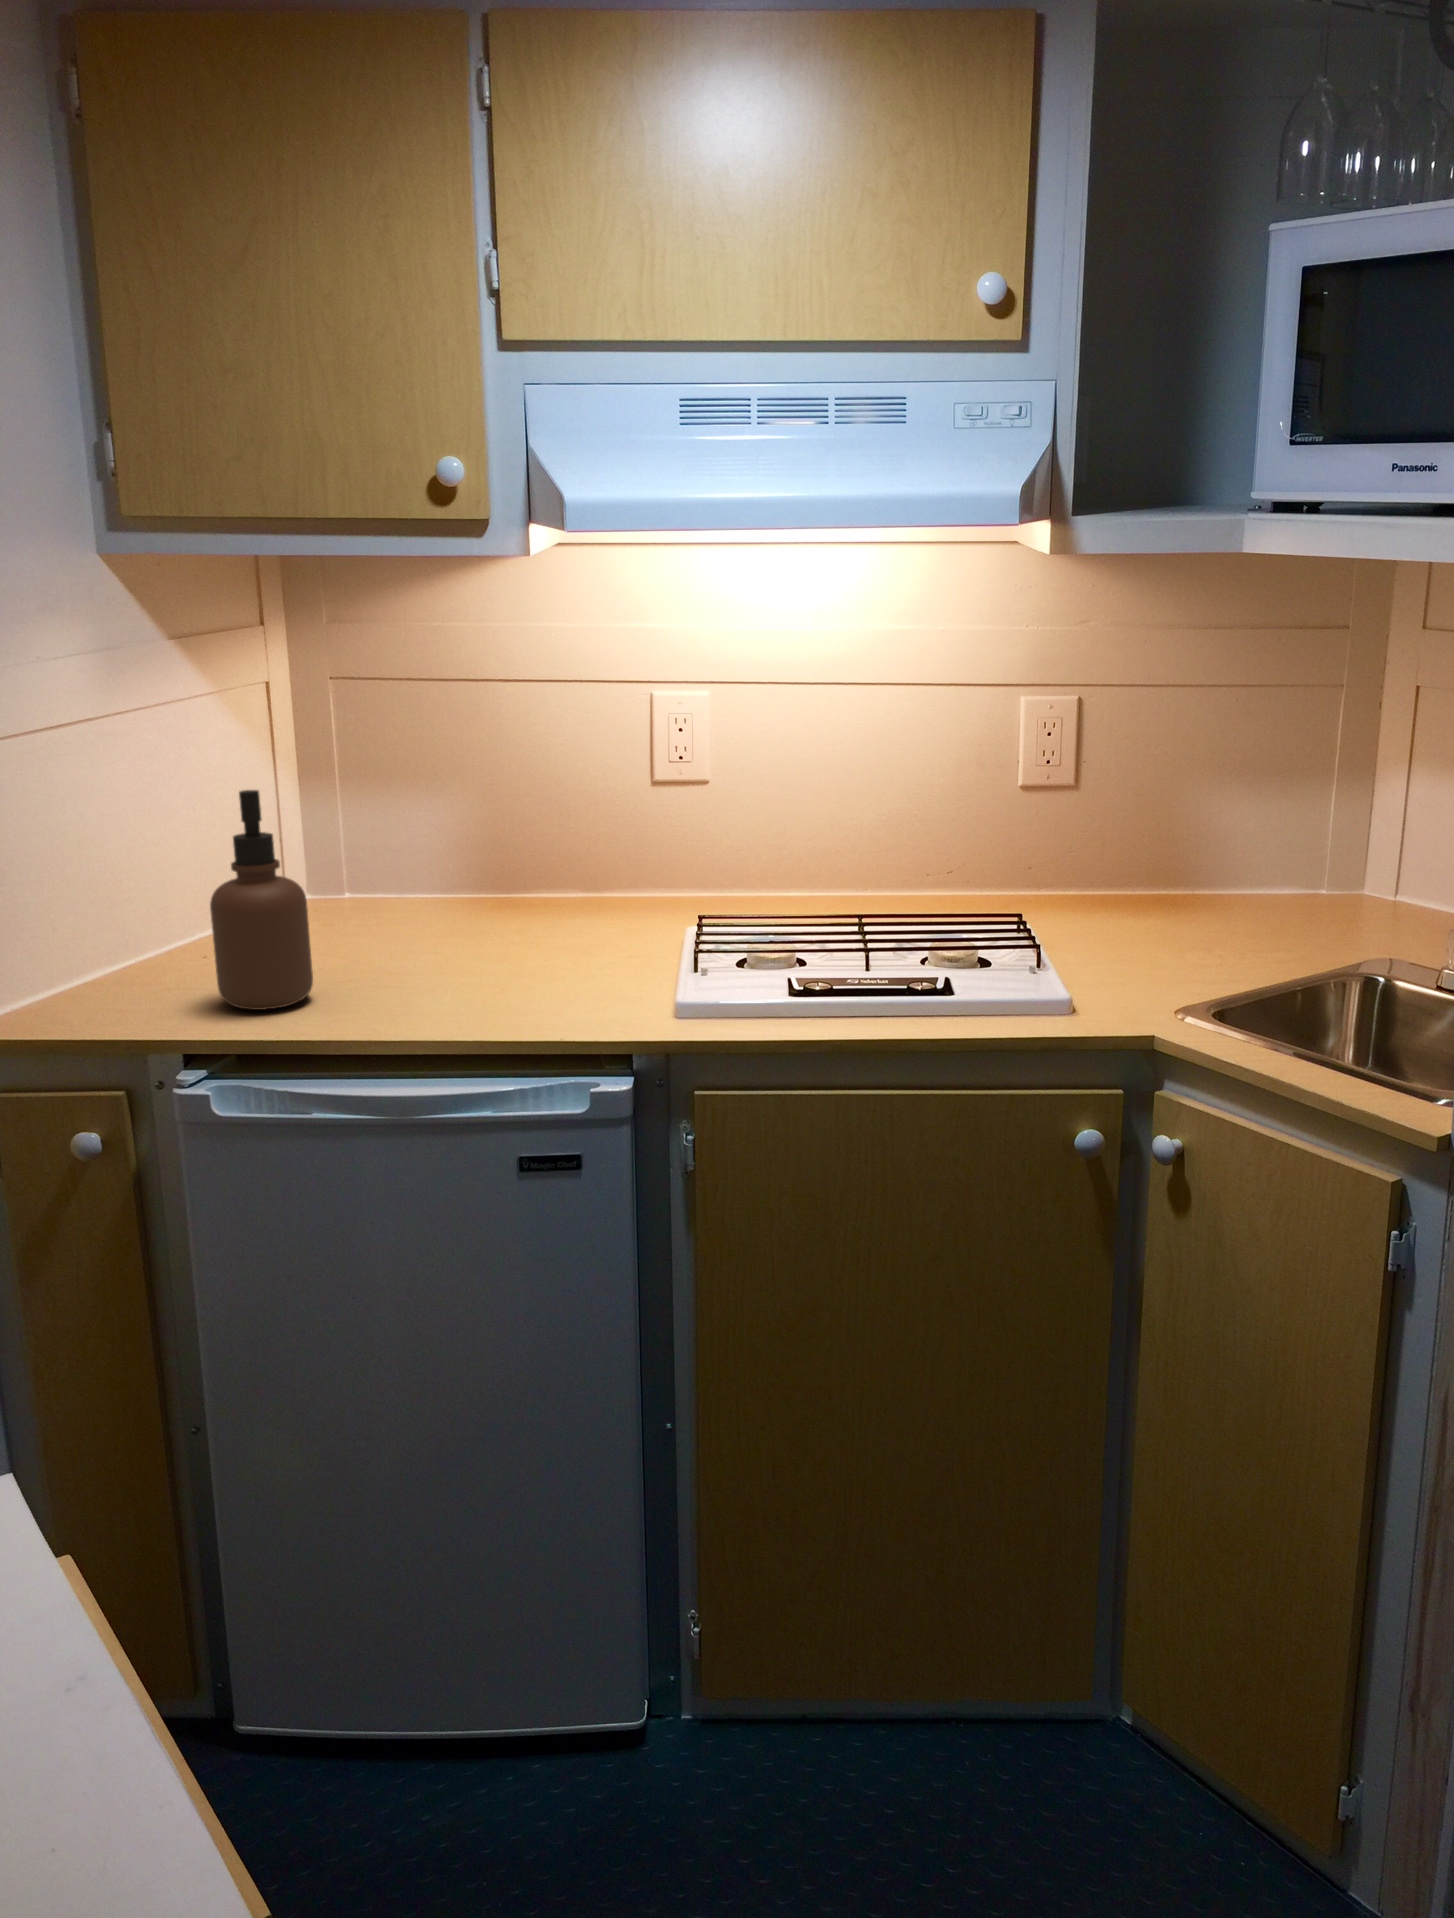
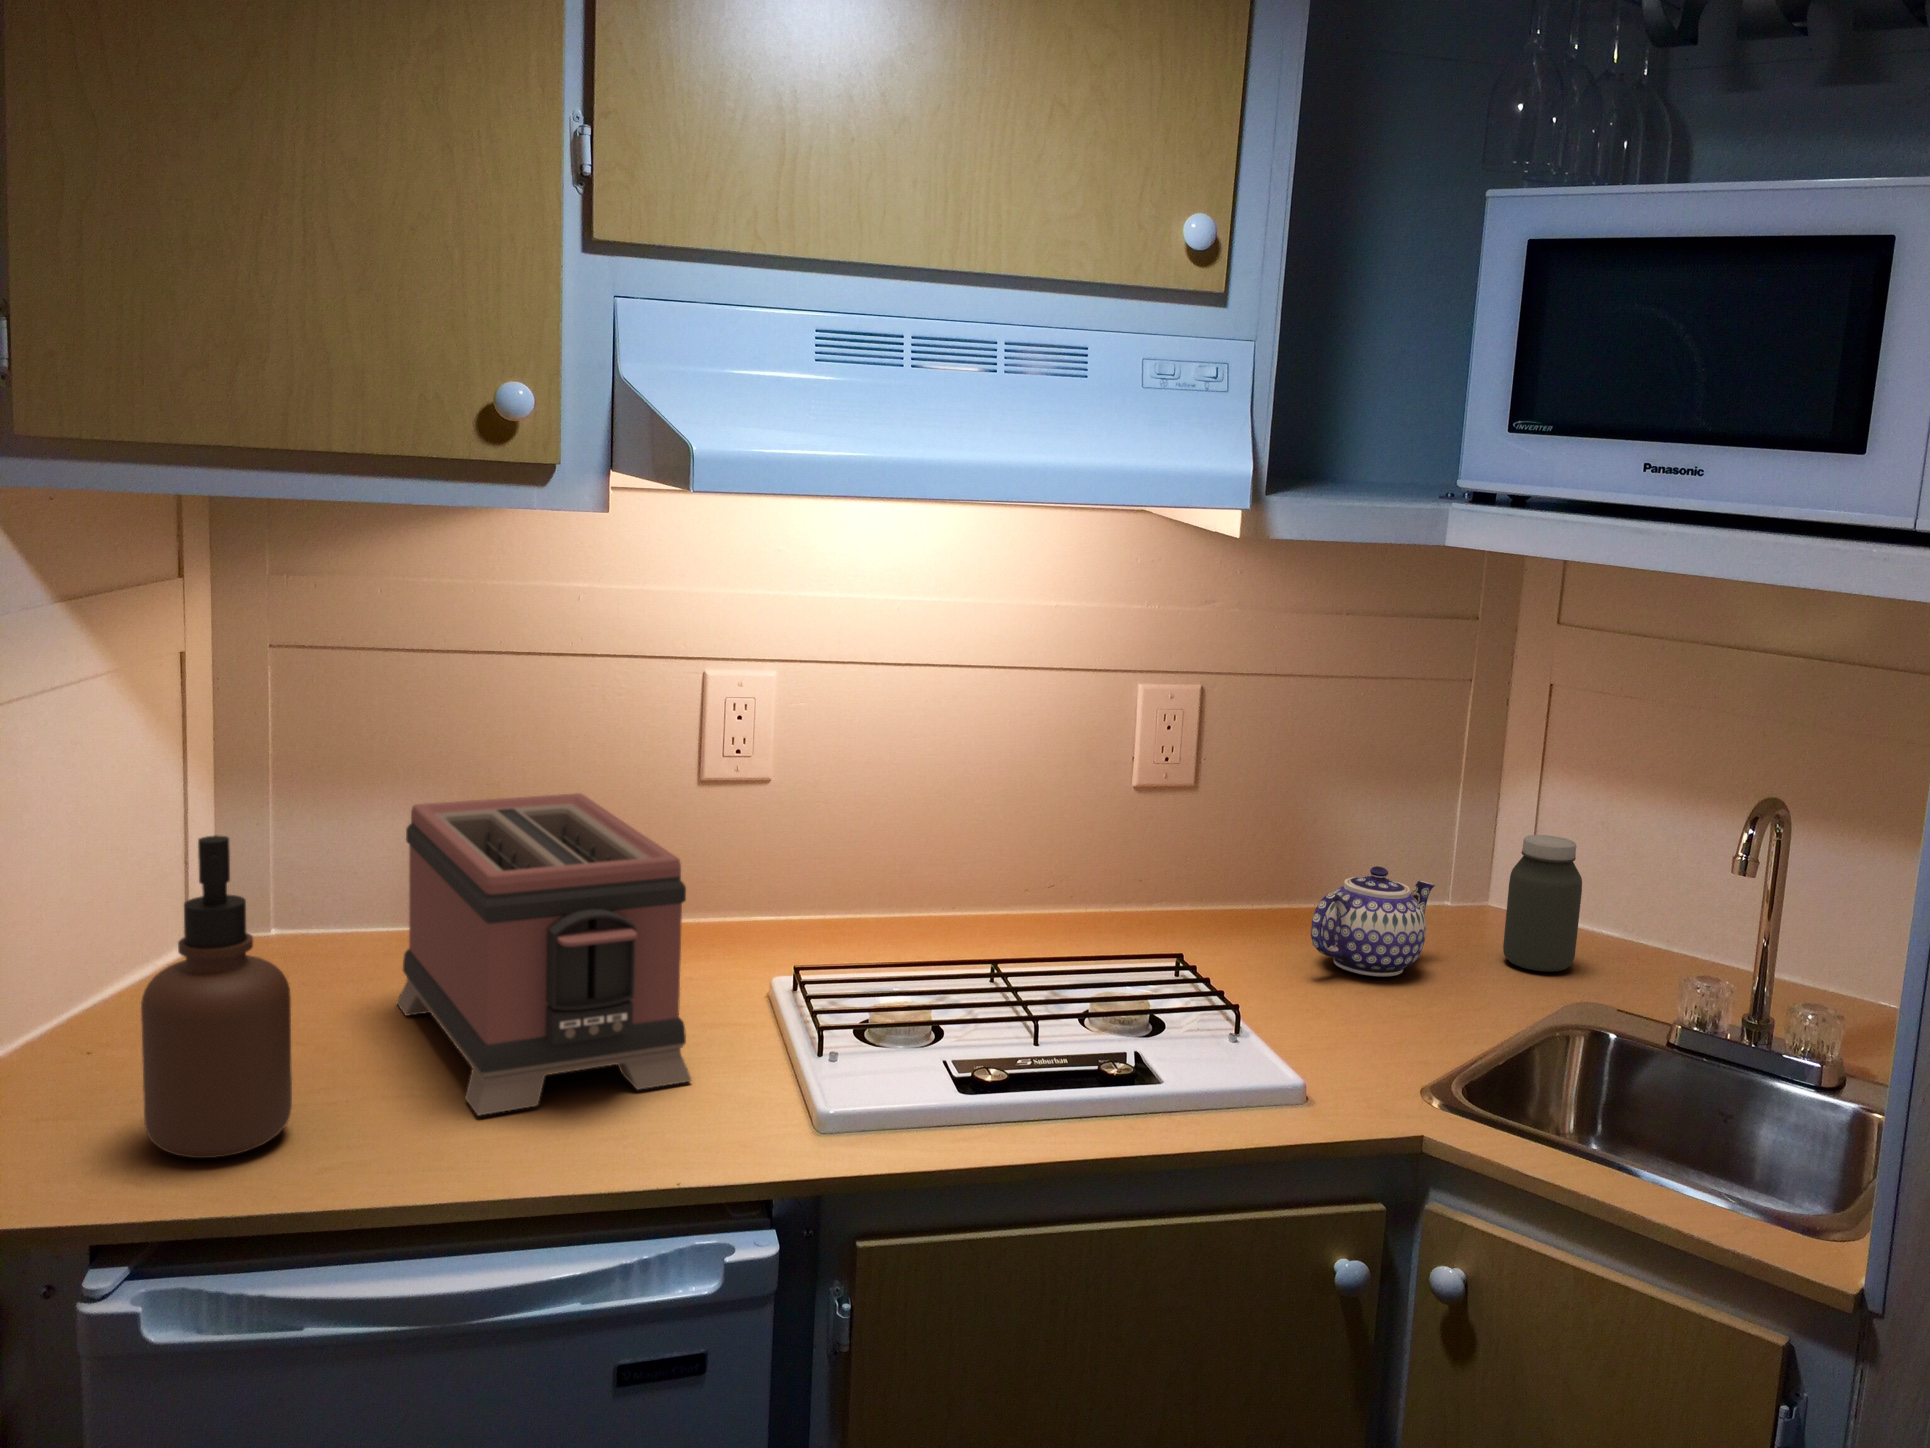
toaster: none [412,780,597,995] -> present [397,793,691,1115]
jar: none [1336,817,1406,936] -> present [1503,835,1582,972]
teapot: none [1142,843,1272,936] -> present [1311,866,1435,976]

